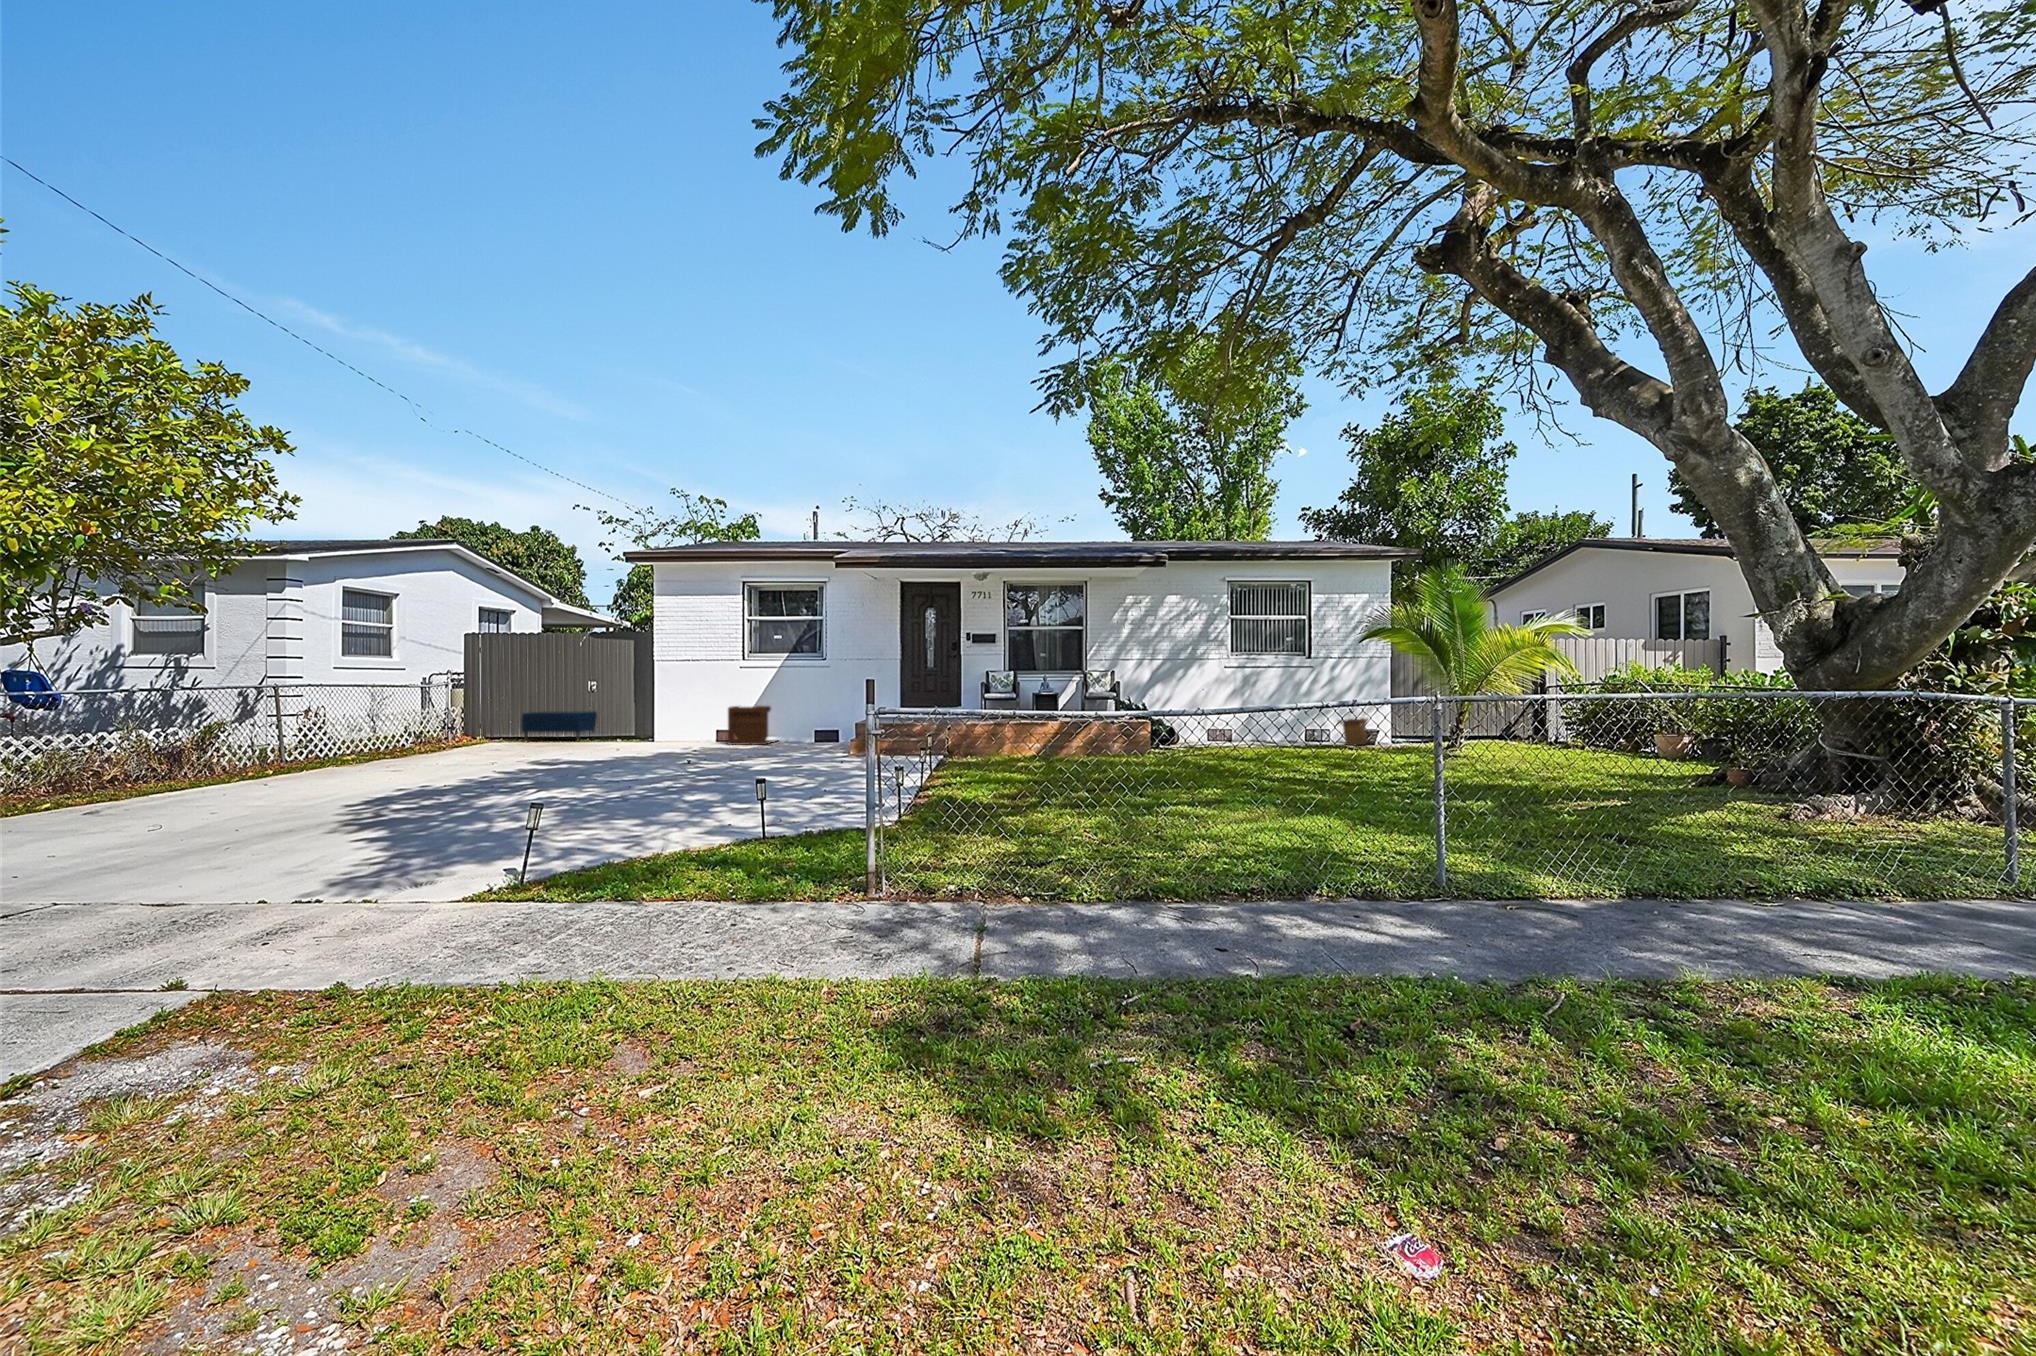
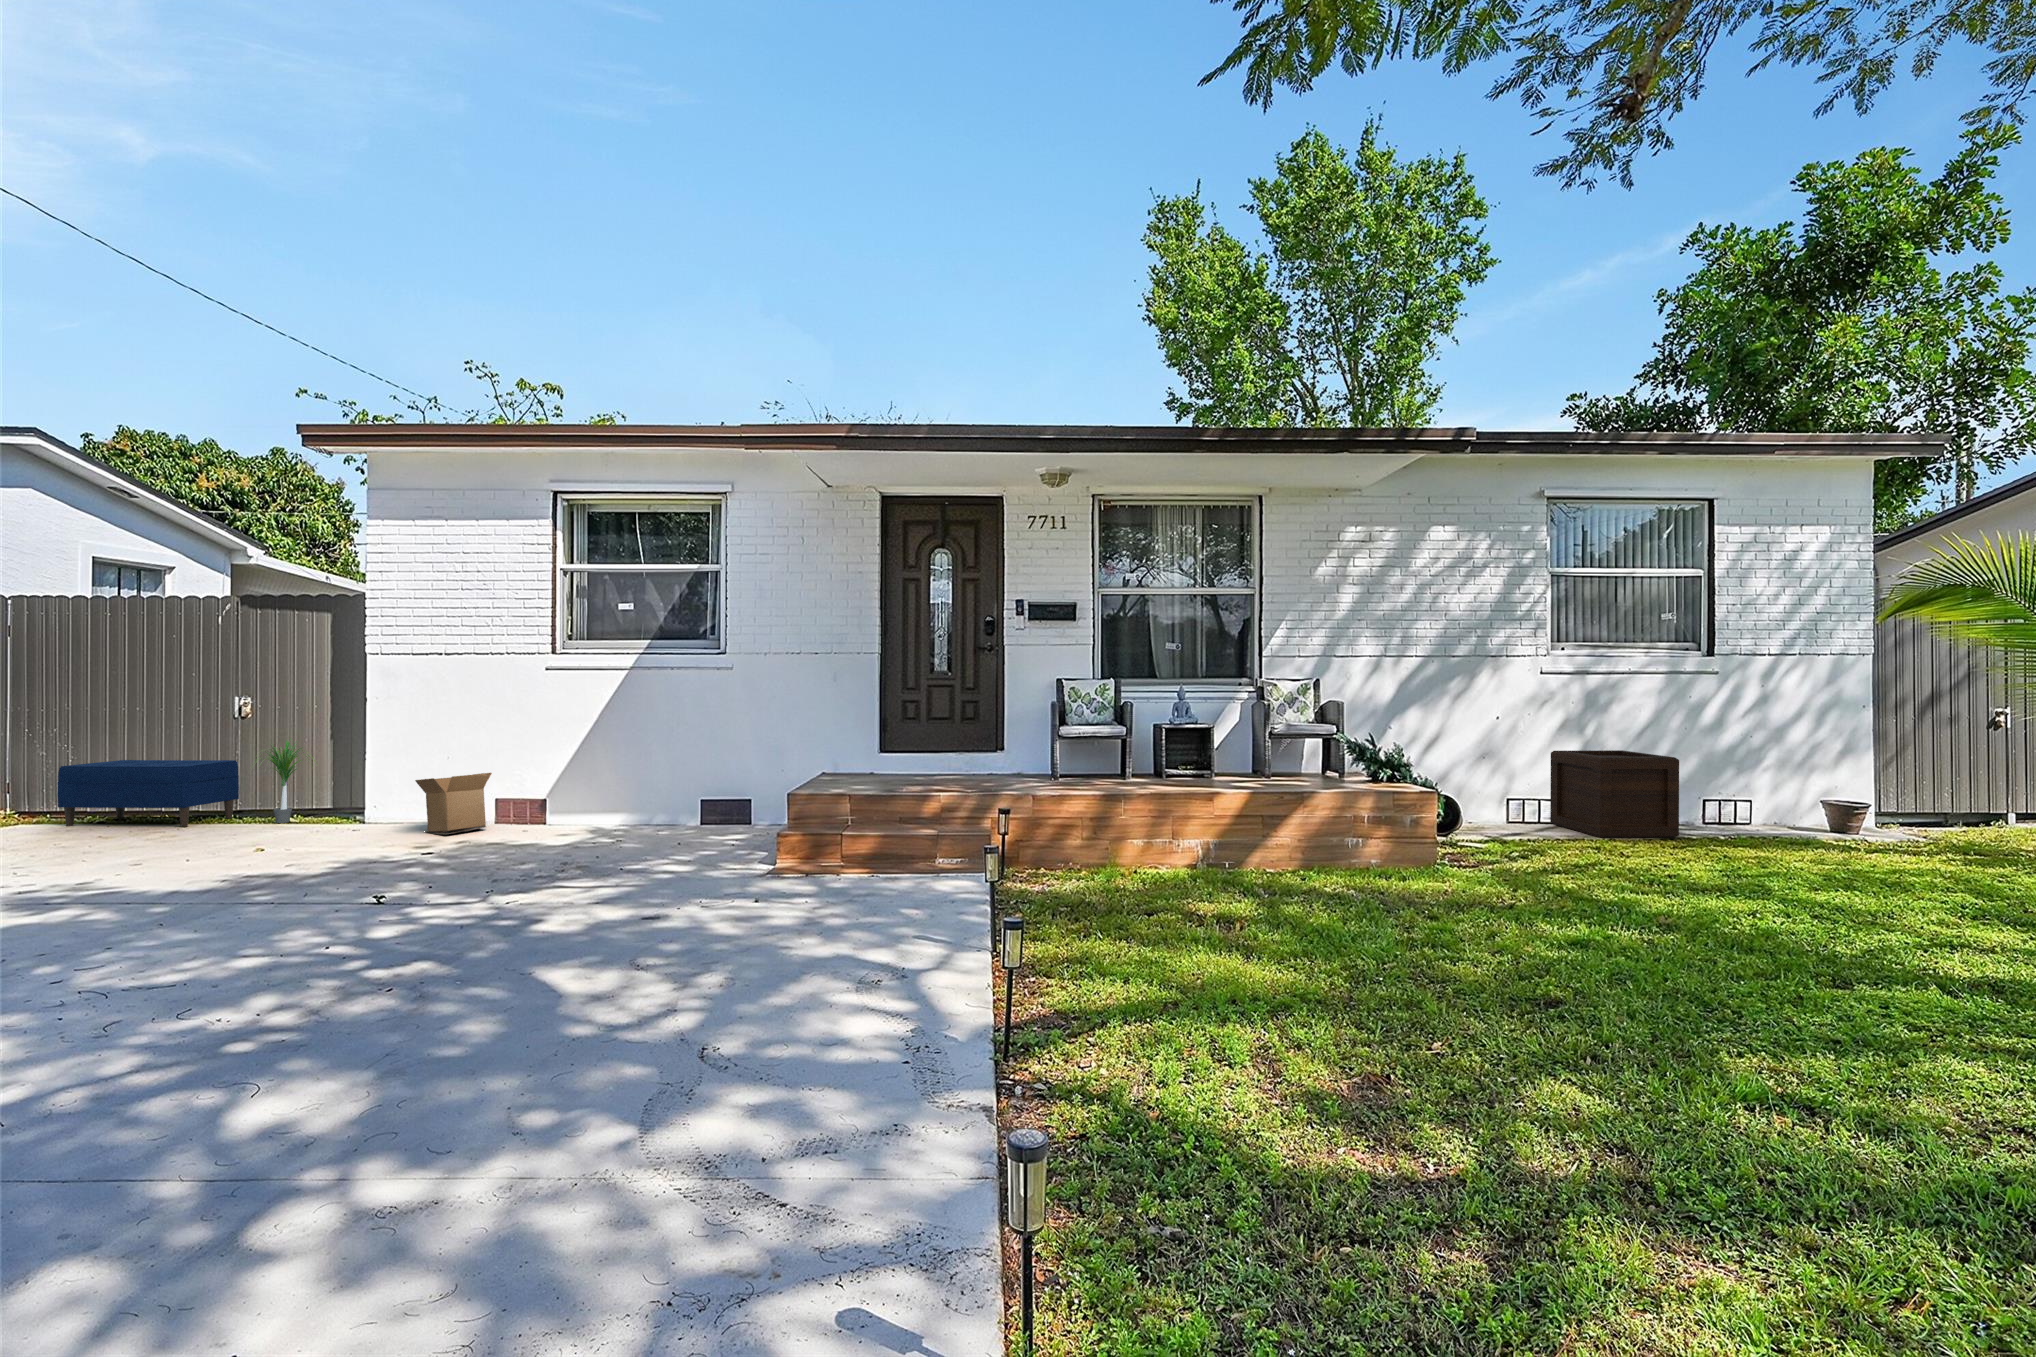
potted plant: none [605,698,636,740] -> present [254,742,315,823]
wooden crate: present [728,706,777,745] -> present [1550,750,1679,838]
cardboard box: present [1338,718,1368,745] -> present [415,773,492,835]

